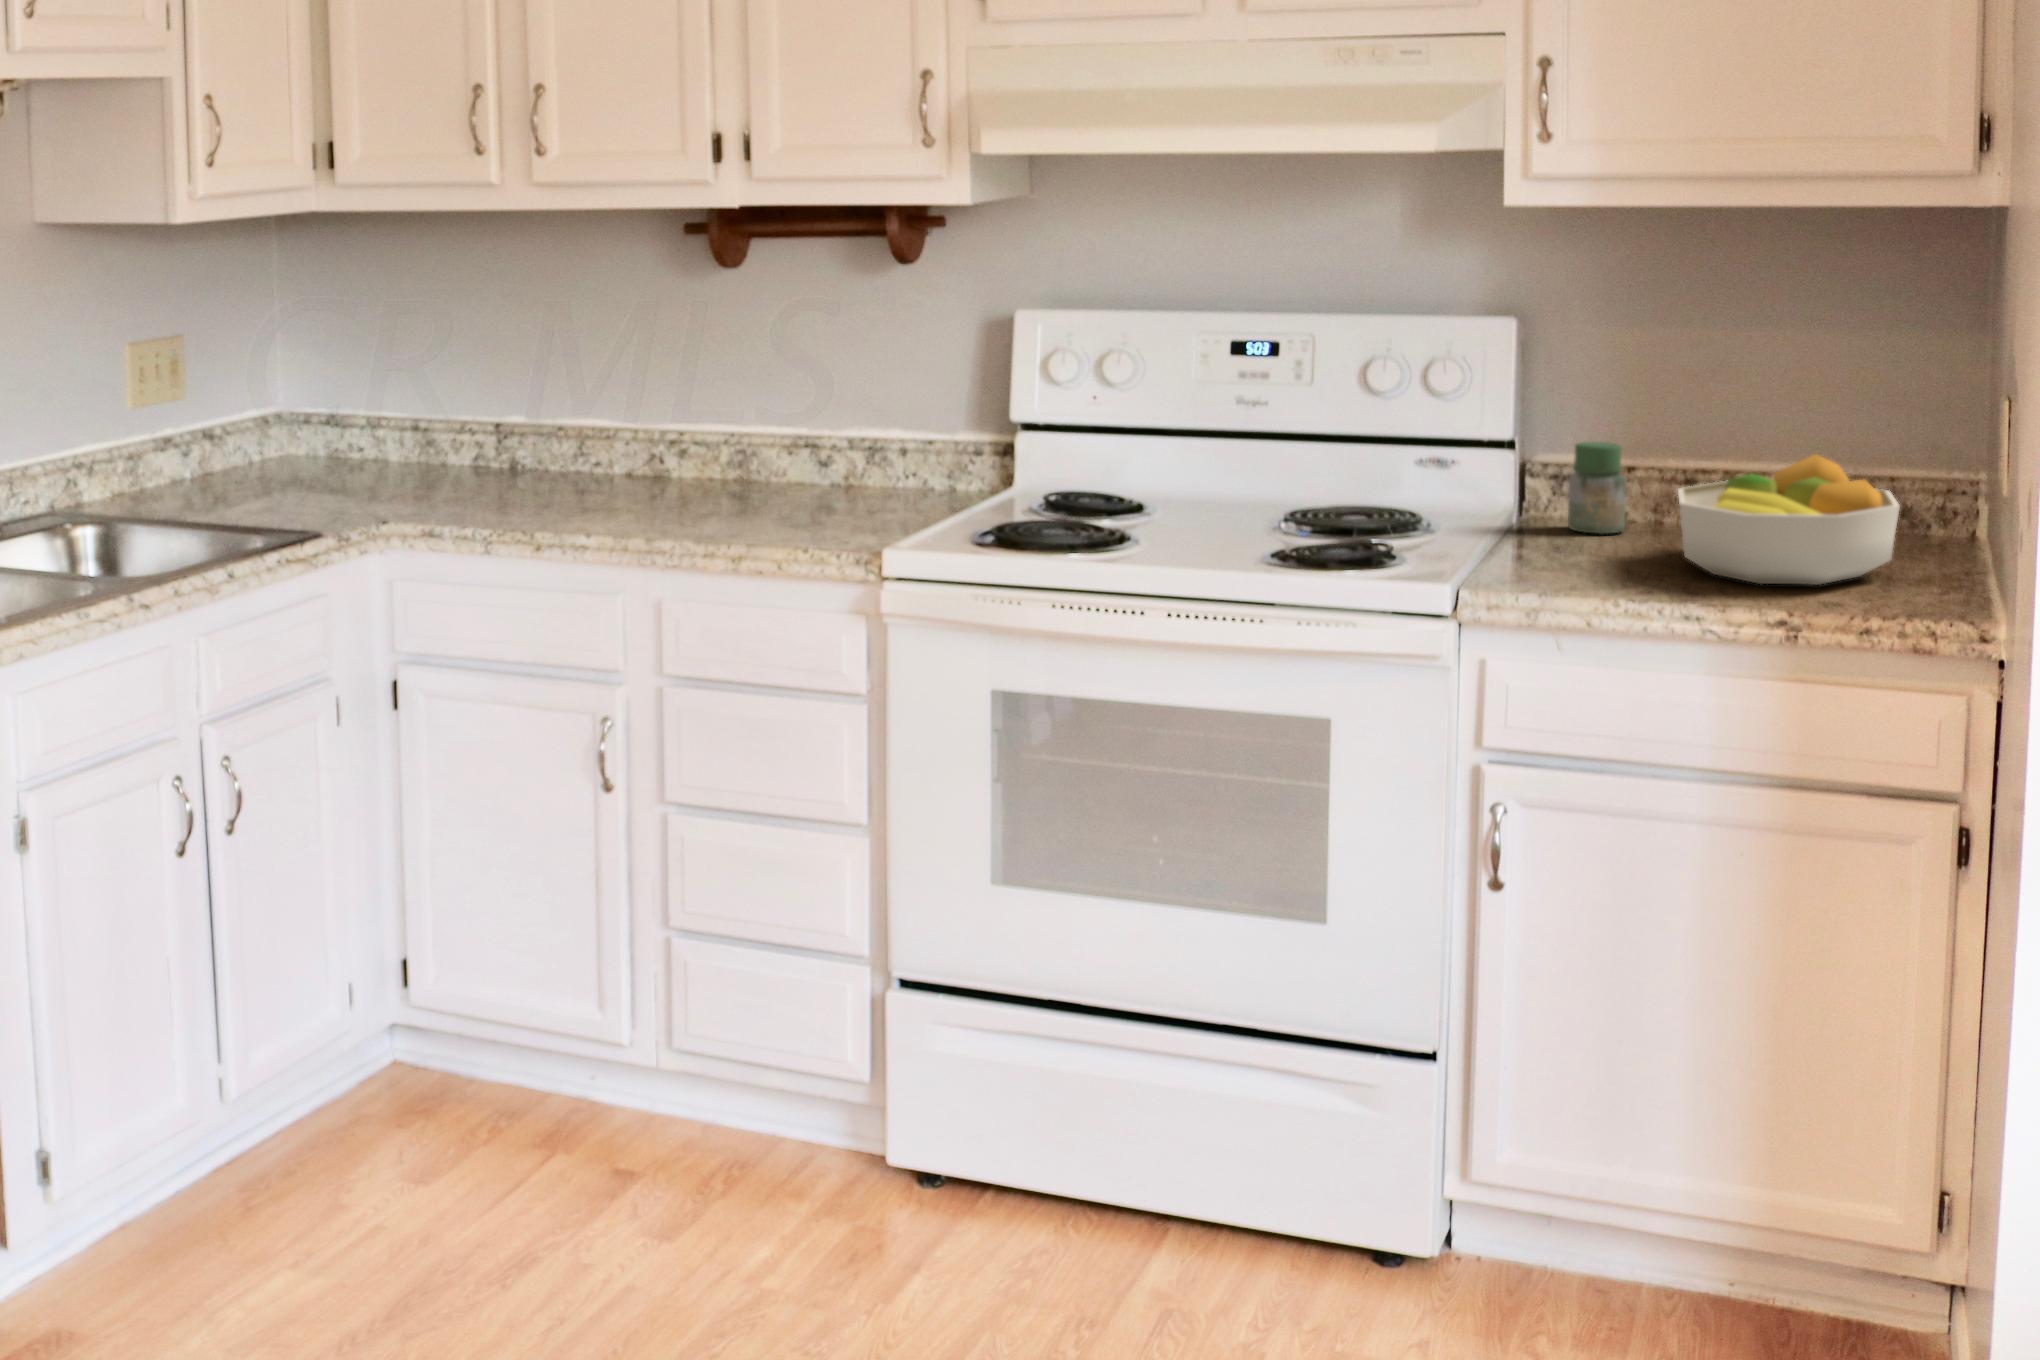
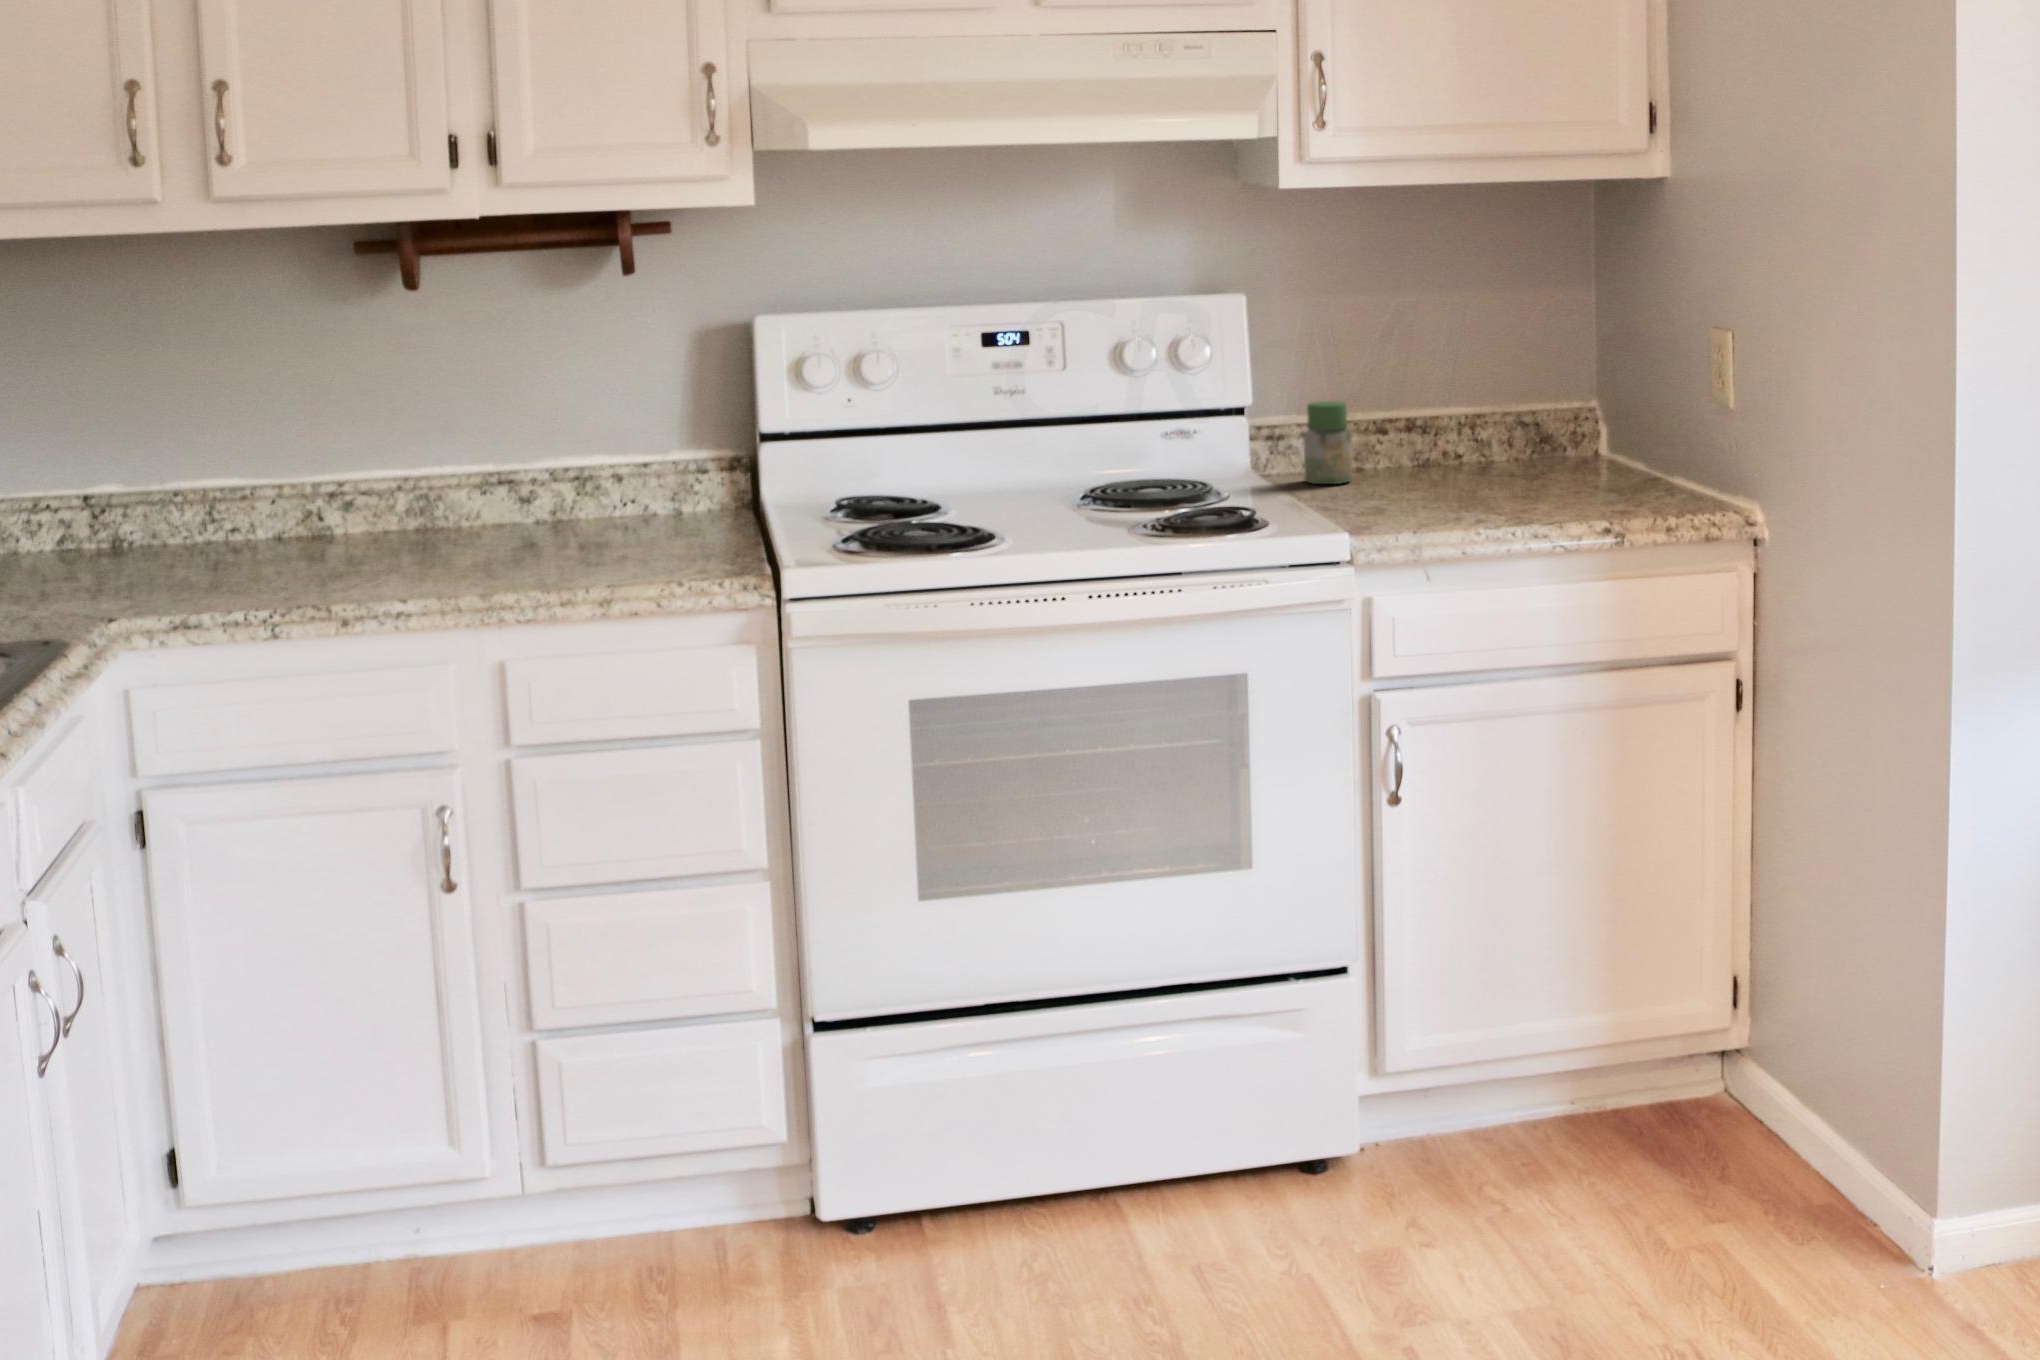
fruit bowl: present [1678,455,1900,585] -> none [1427,394,1603,507]

